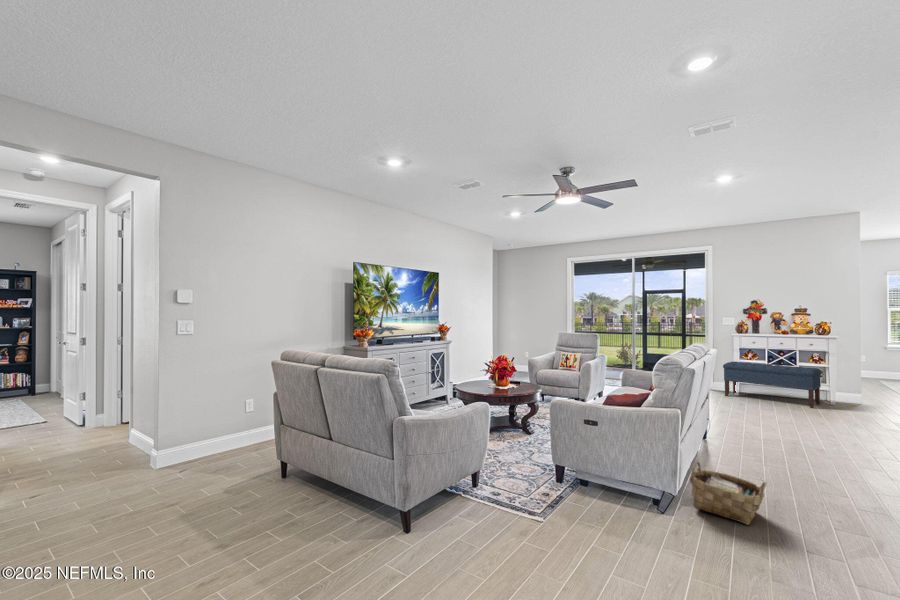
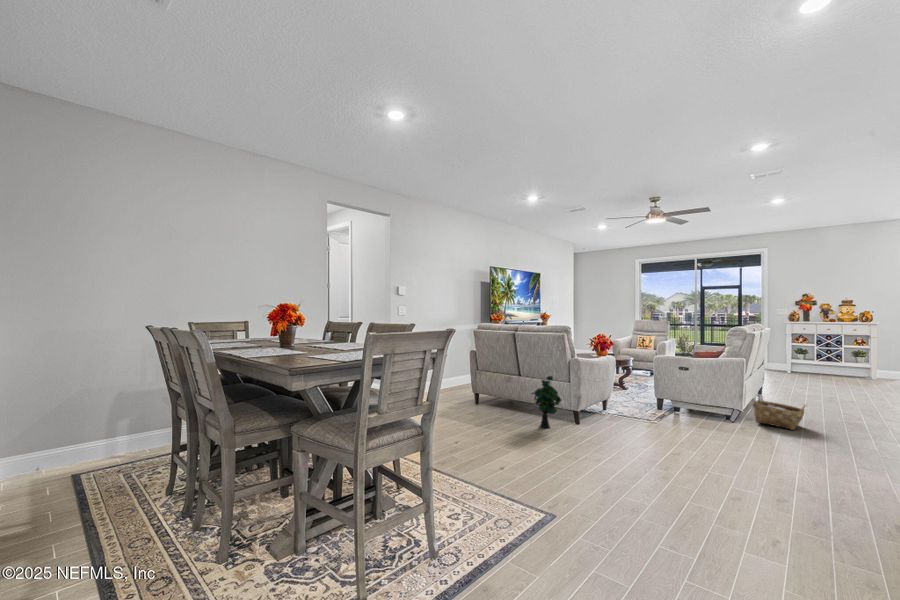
bench: present [723,362,821,408] -> none [777,345,864,381]
decorative plant: none [335,450,385,543] -> present [532,376,561,428]

